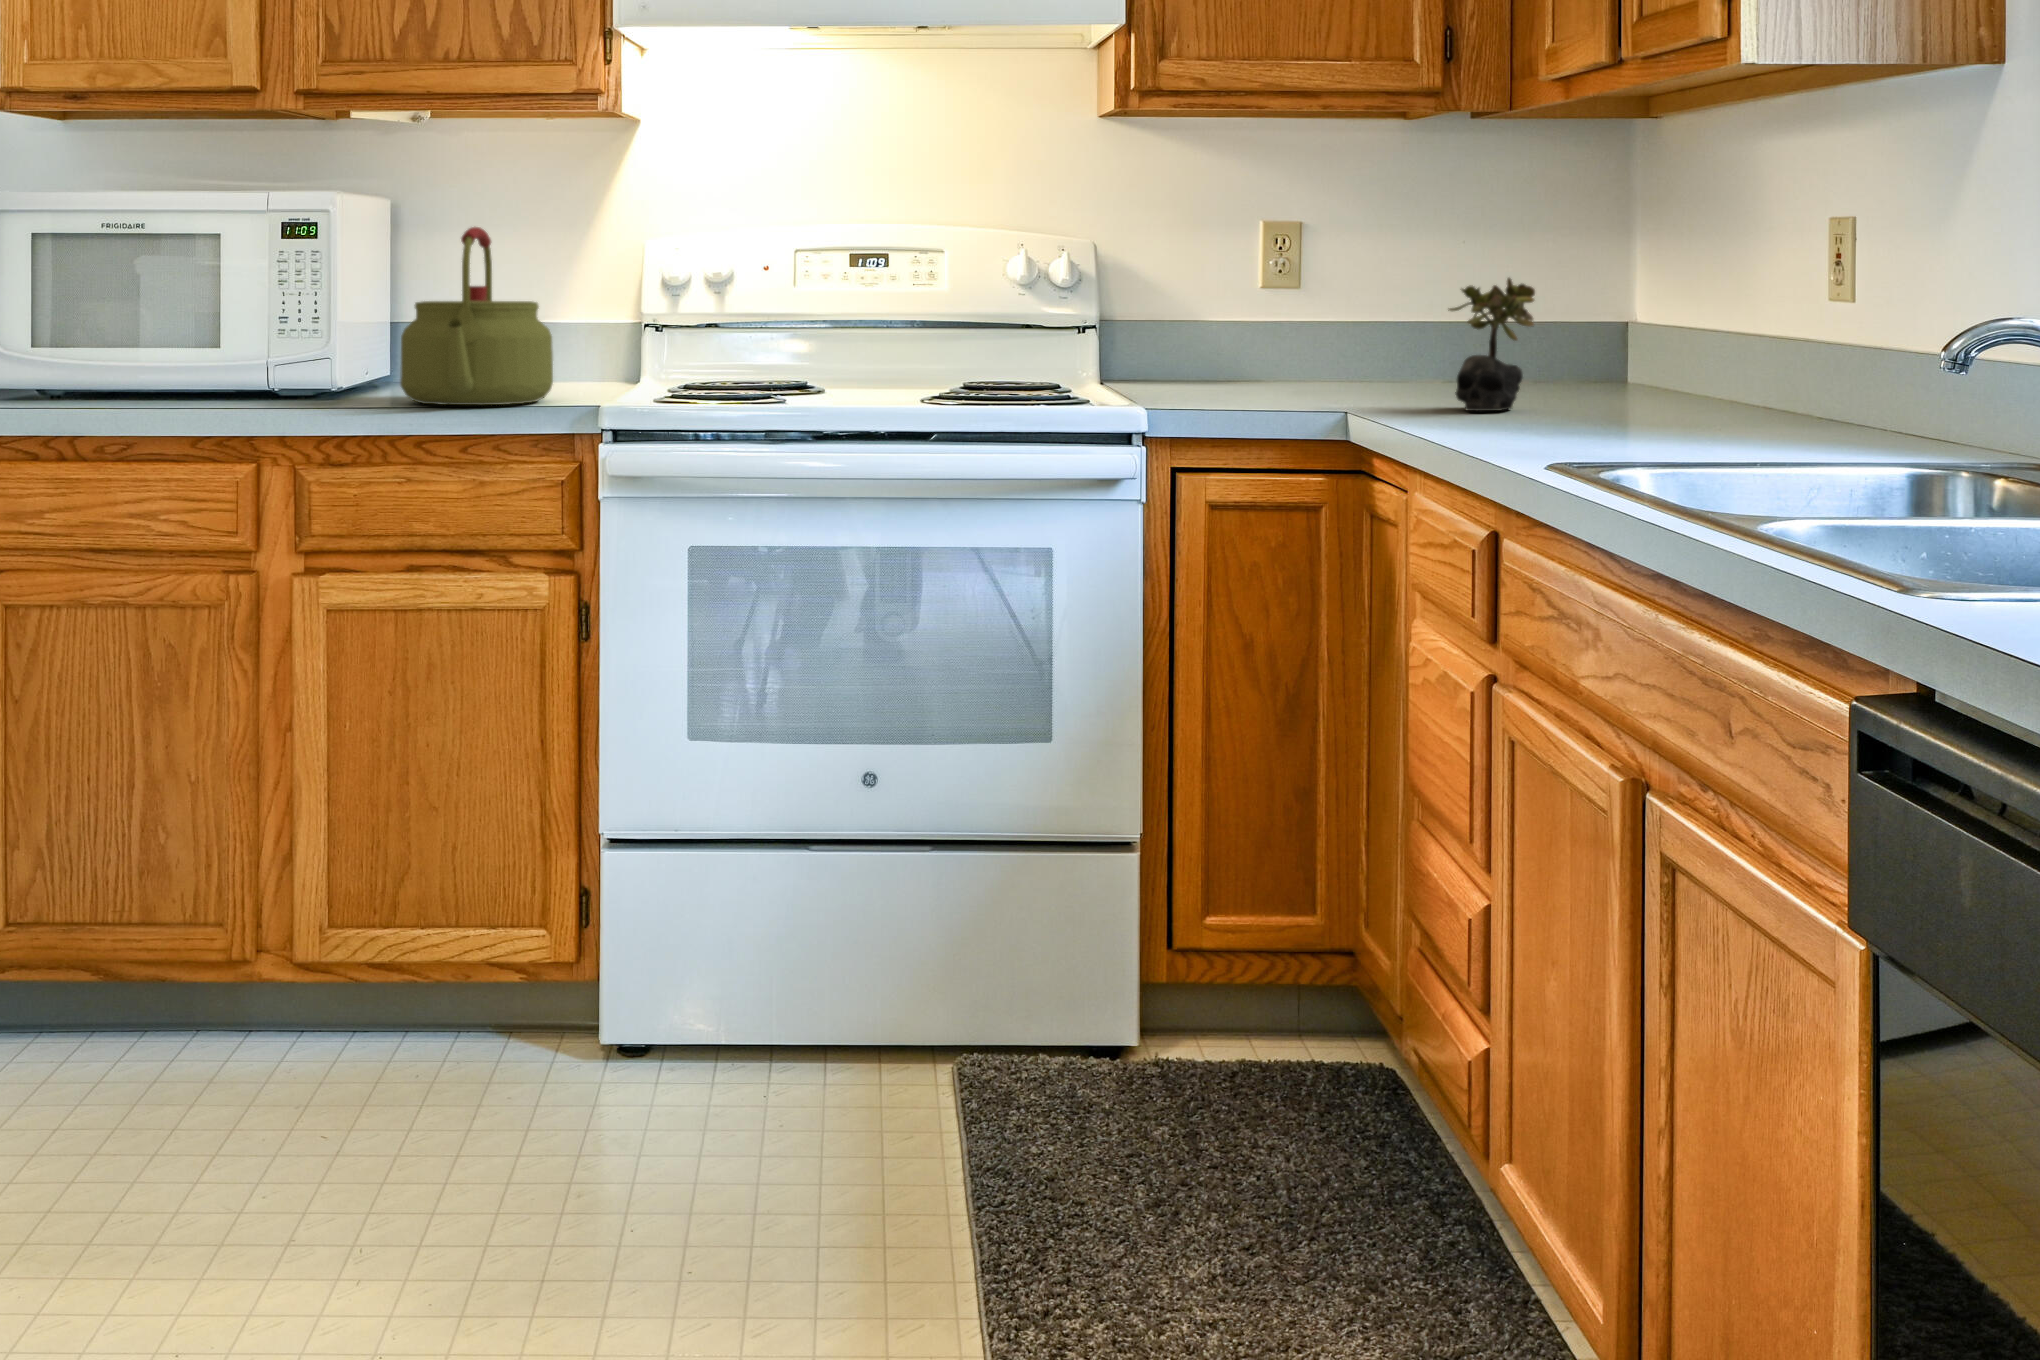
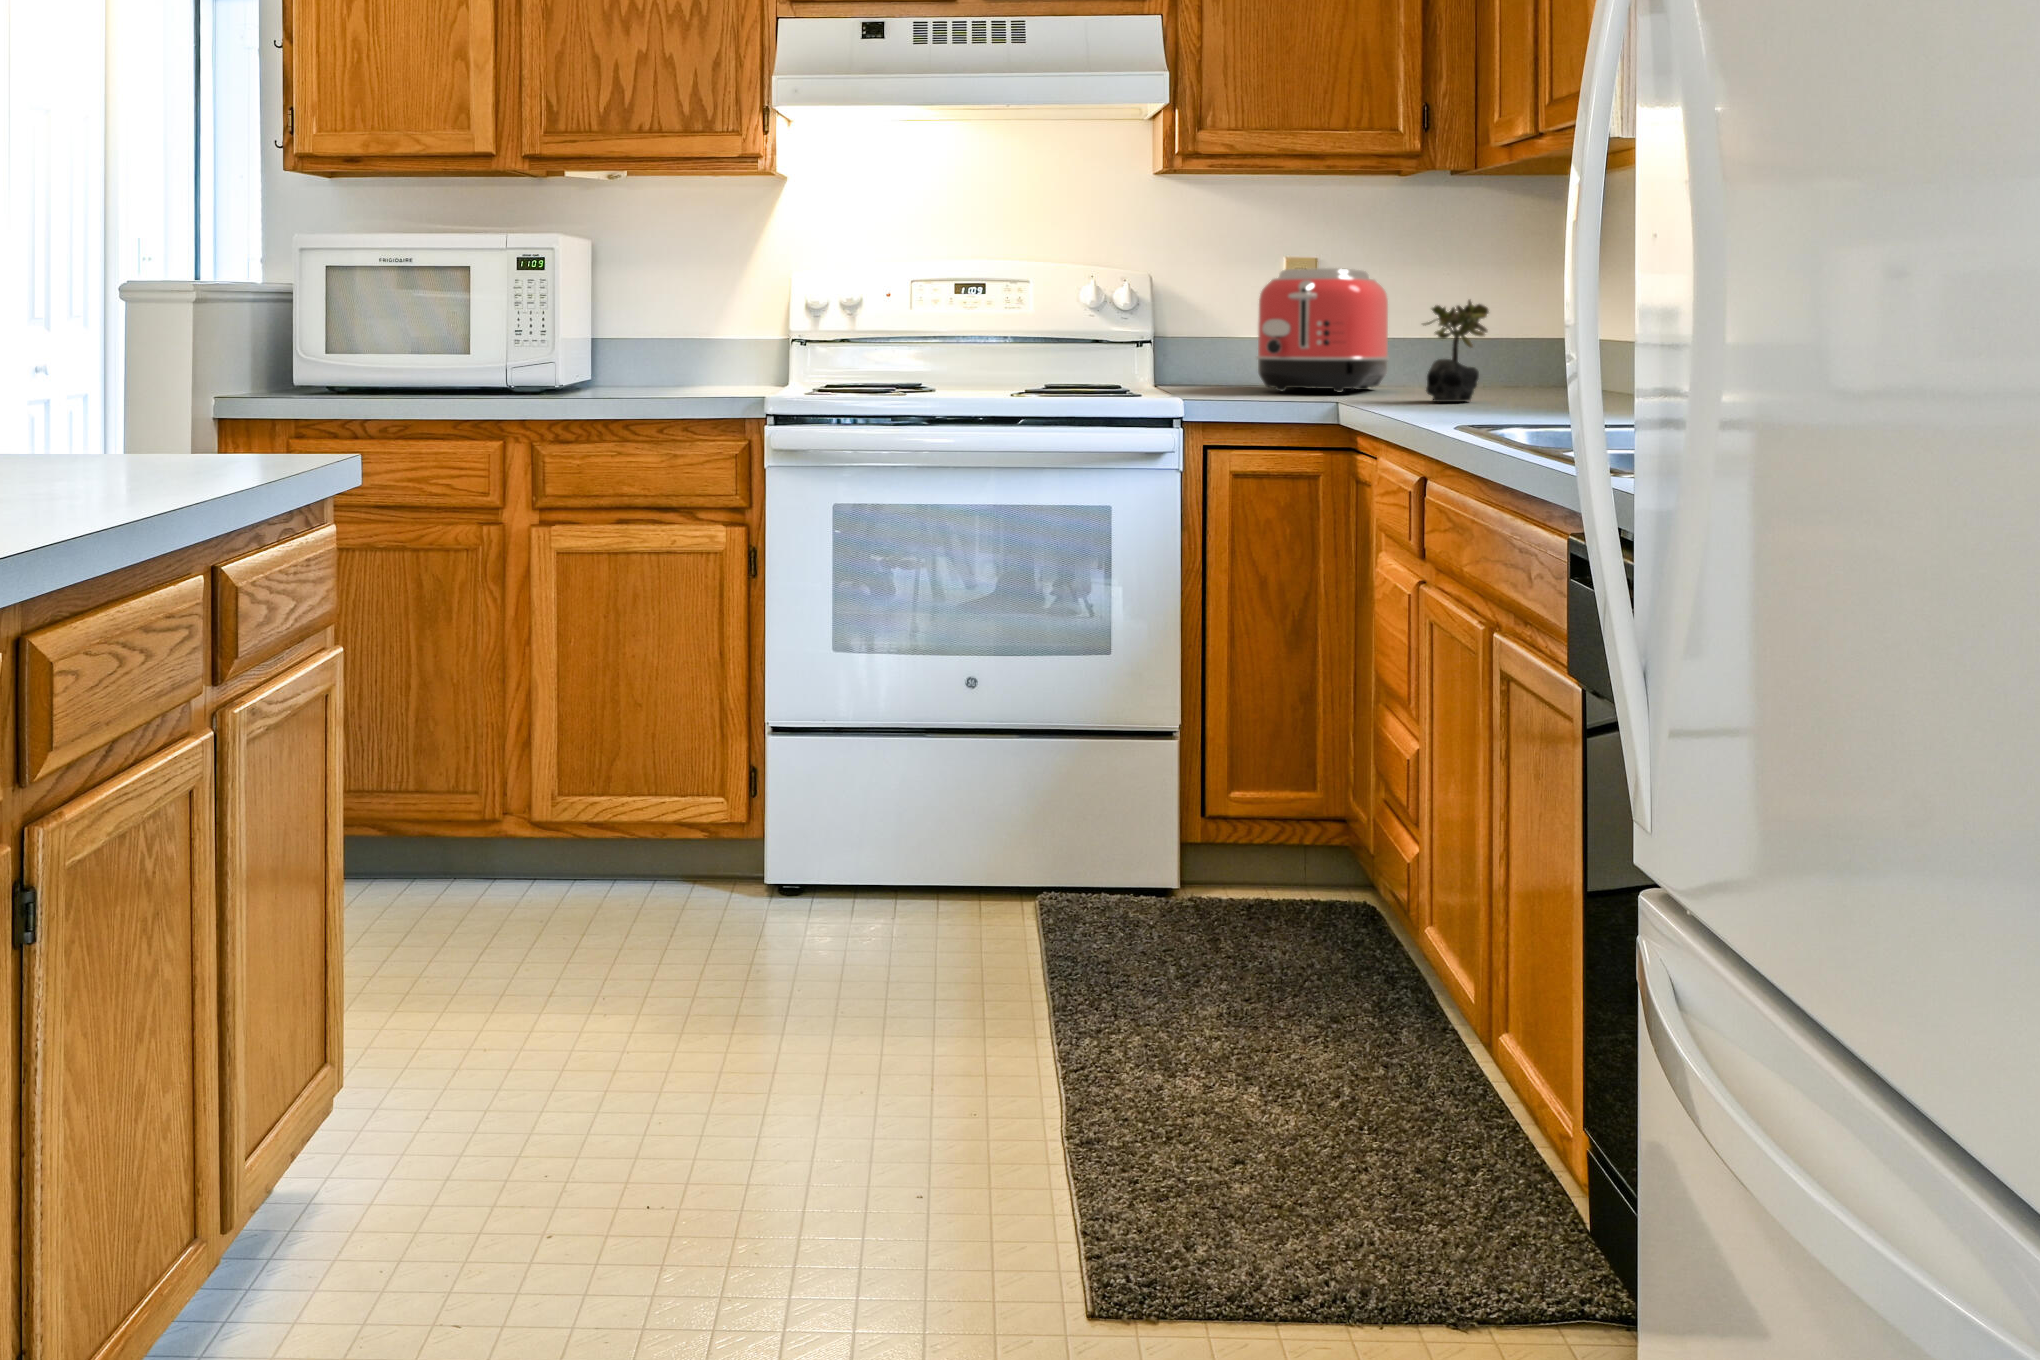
kettle: present [400,227,553,405] -> none [609,261,725,397]
toaster: none [1230,237,1395,394] -> present [1256,268,1389,392]

